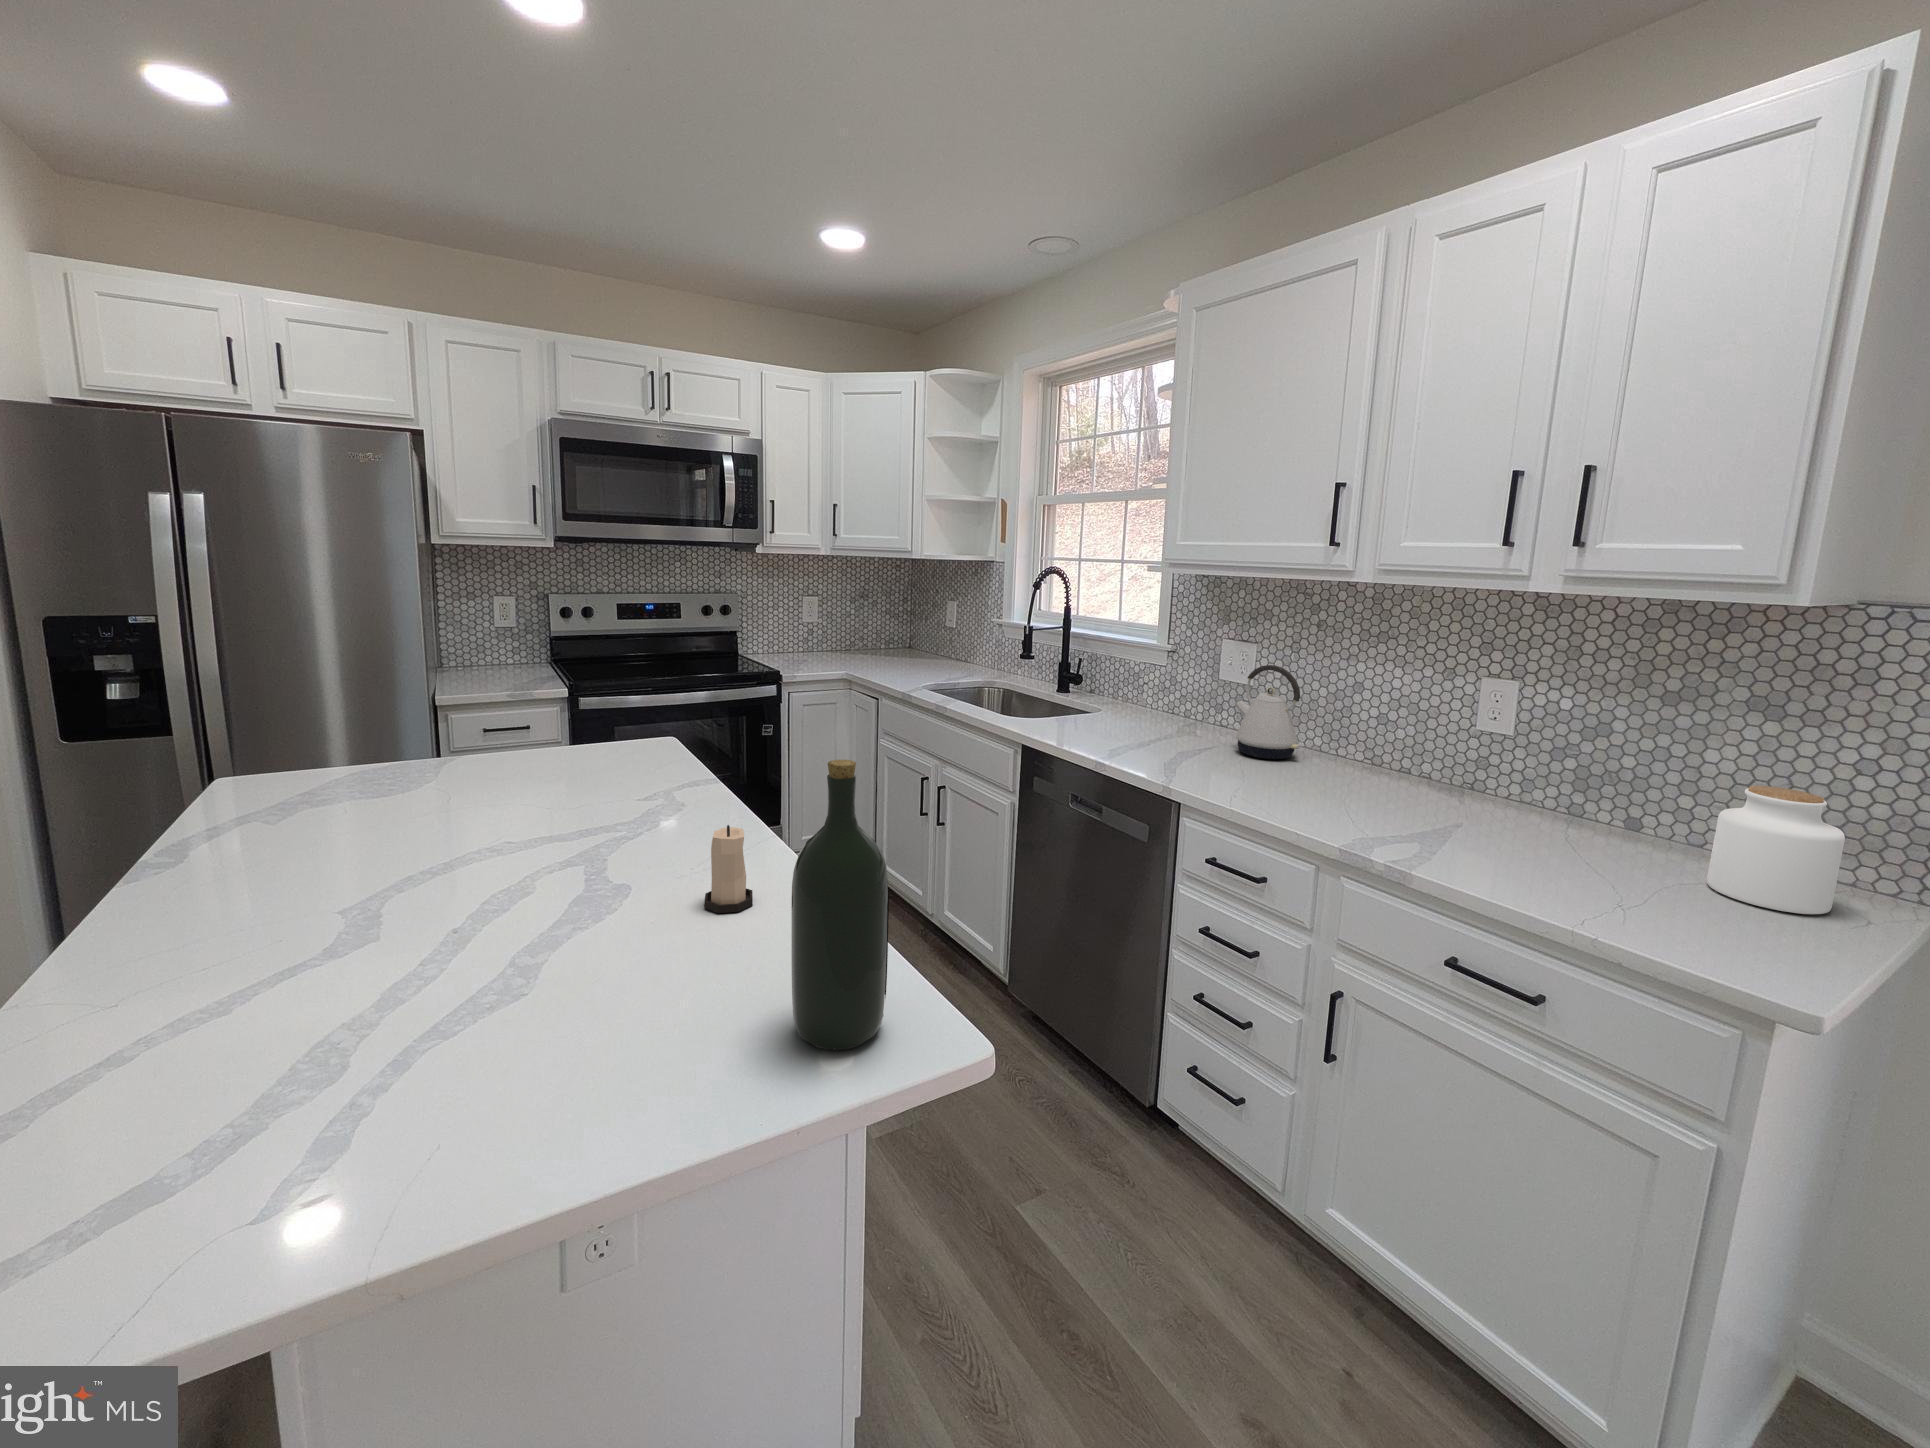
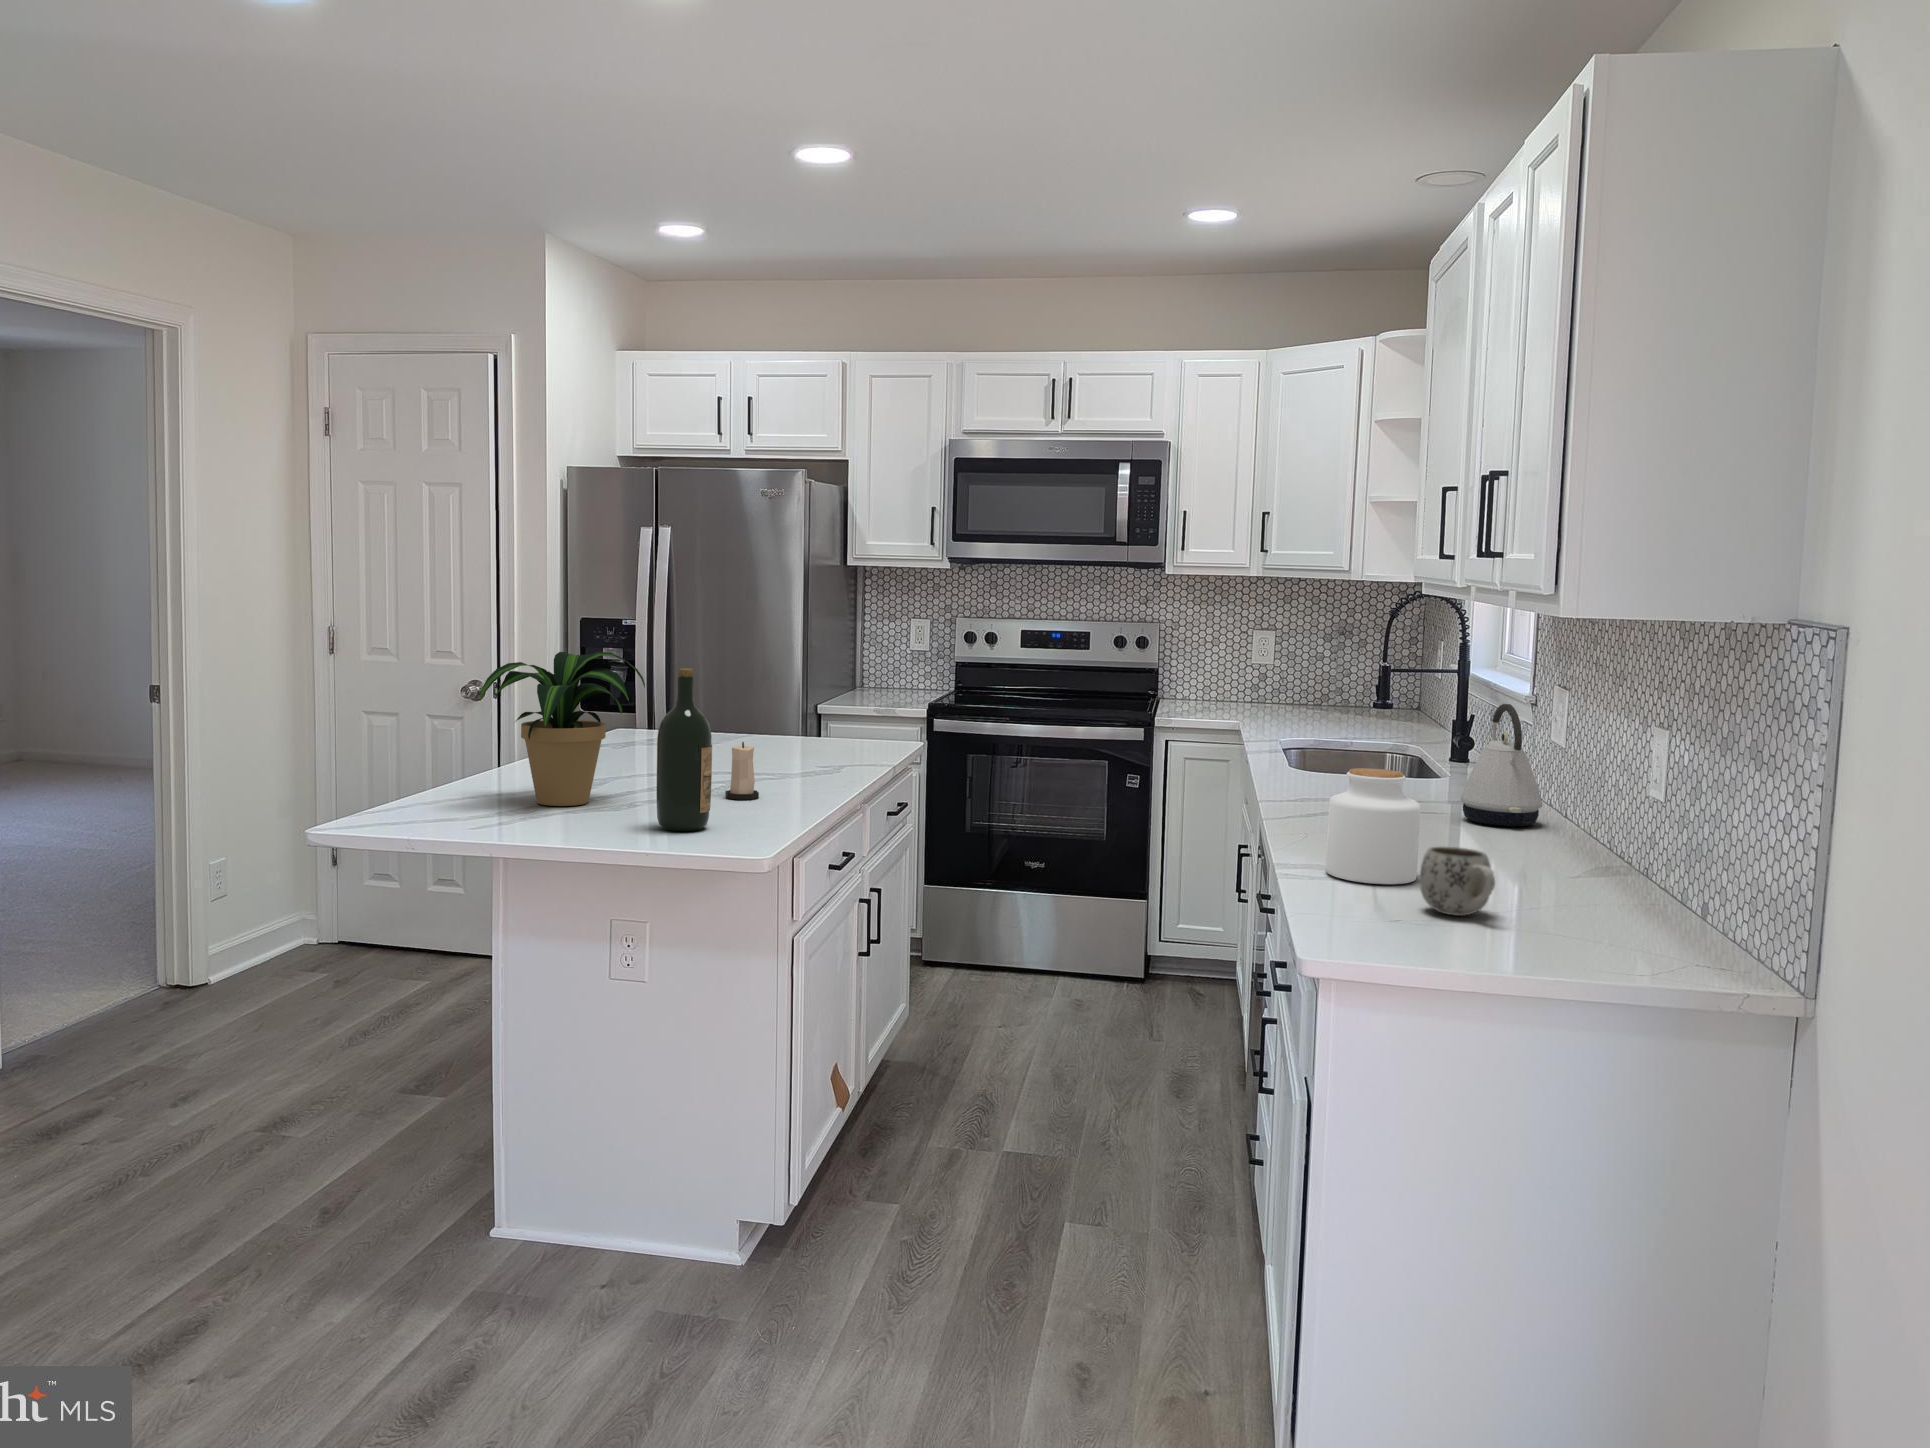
potted plant: none [259,729,620,1058] -> present [480,652,645,806]
jar: present [1707,786,1845,914] -> present [1326,768,1420,884]
mug: none [1567,822,1671,887] -> present [1420,847,1495,916]

